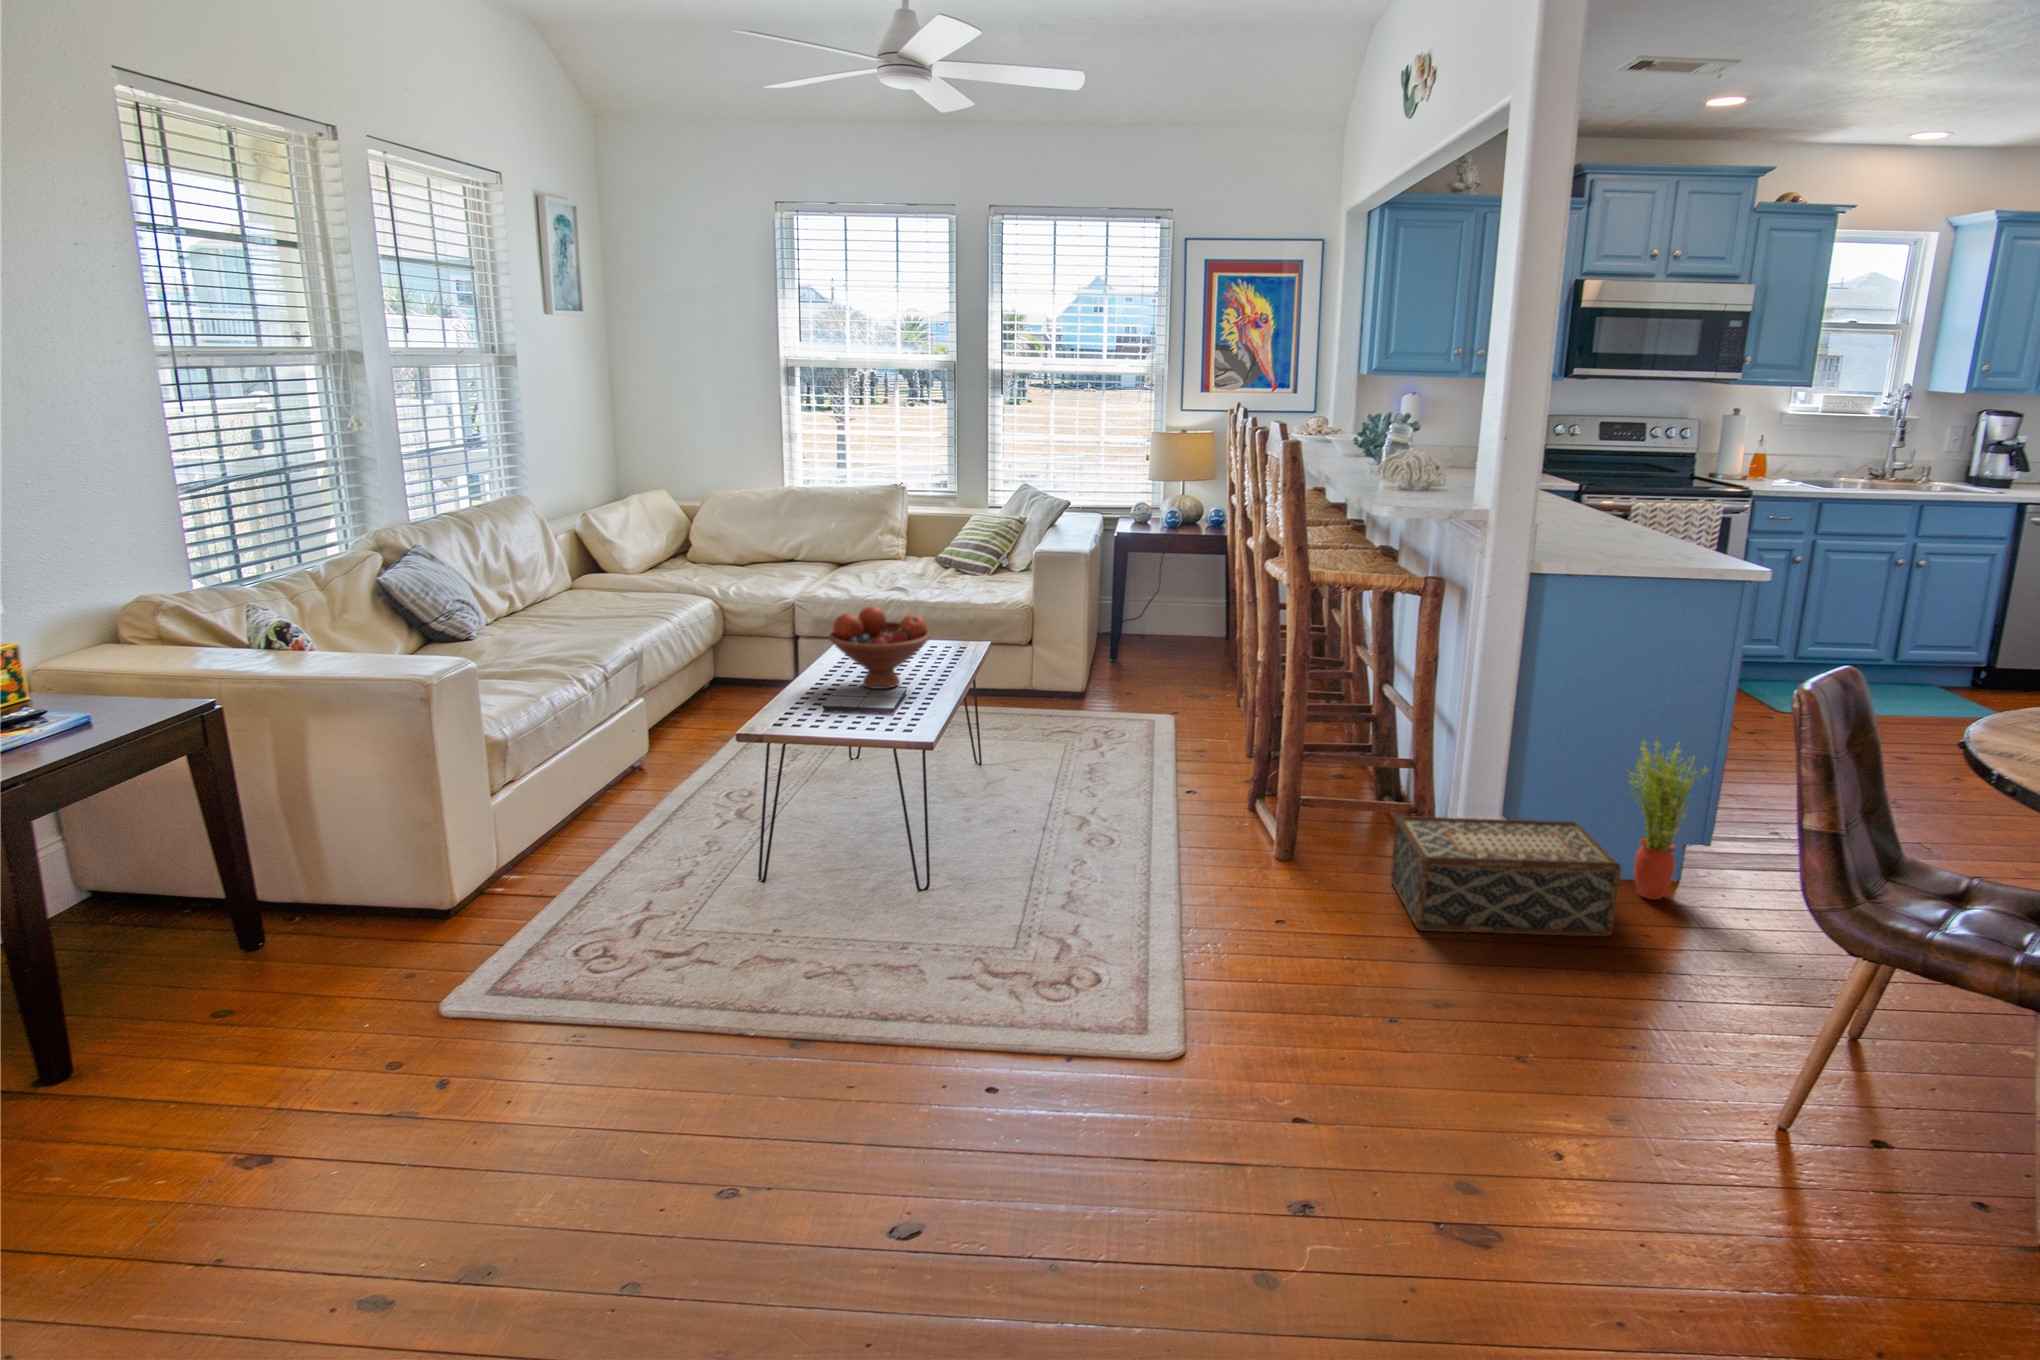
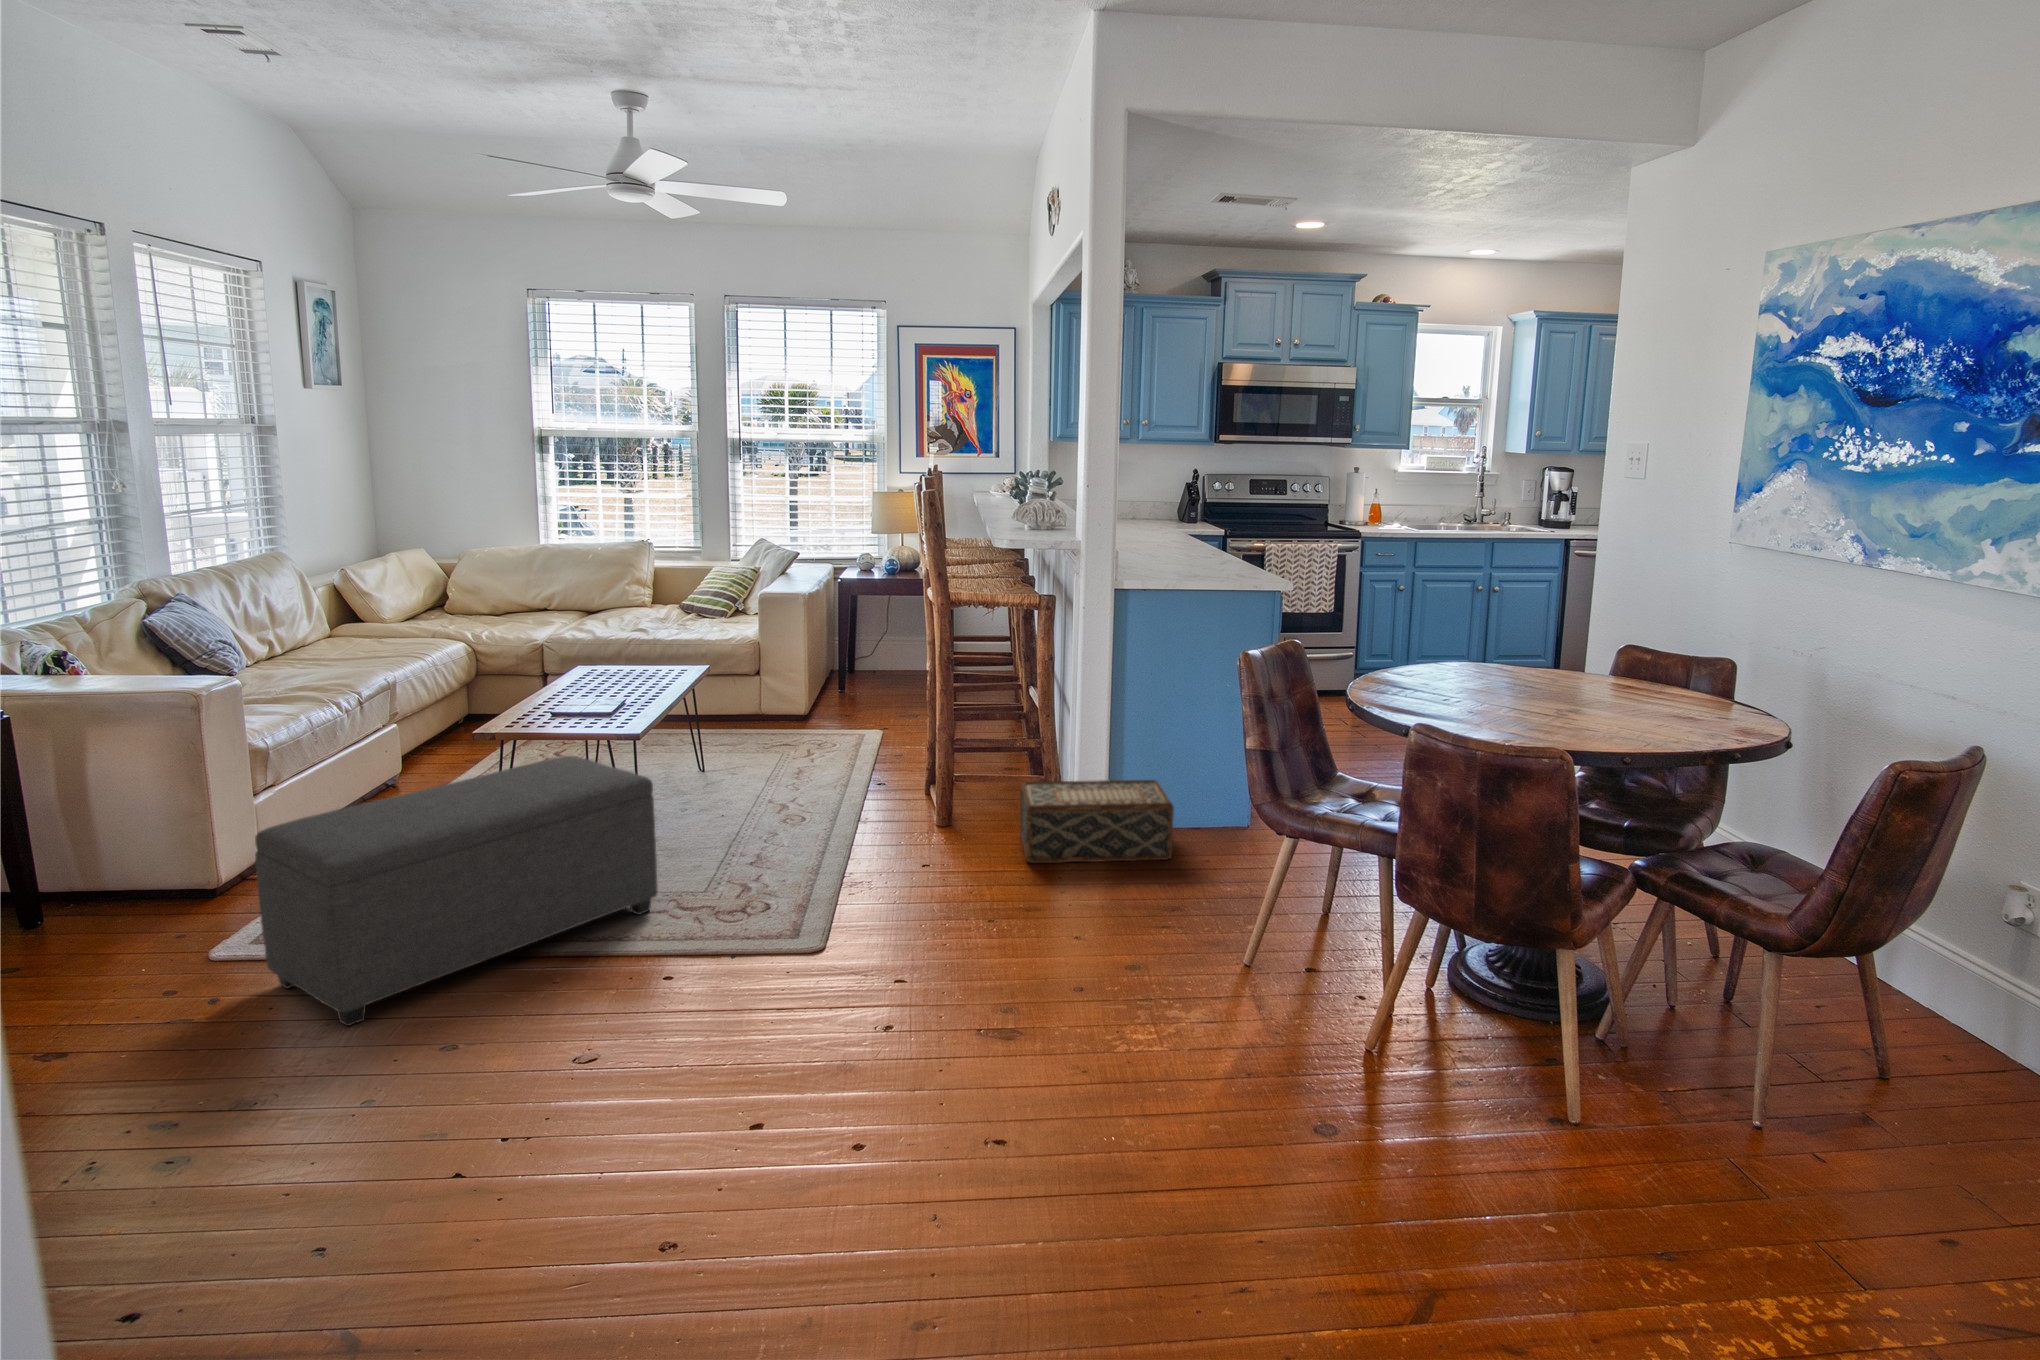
fruit bowl: present [829,606,931,689] -> none [559,634,649,701]
potted plant: present [1628,739,1708,900] -> none [1186,712,1242,836]
ottoman: none [484,771,962,1153] -> present [255,756,658,1026]

